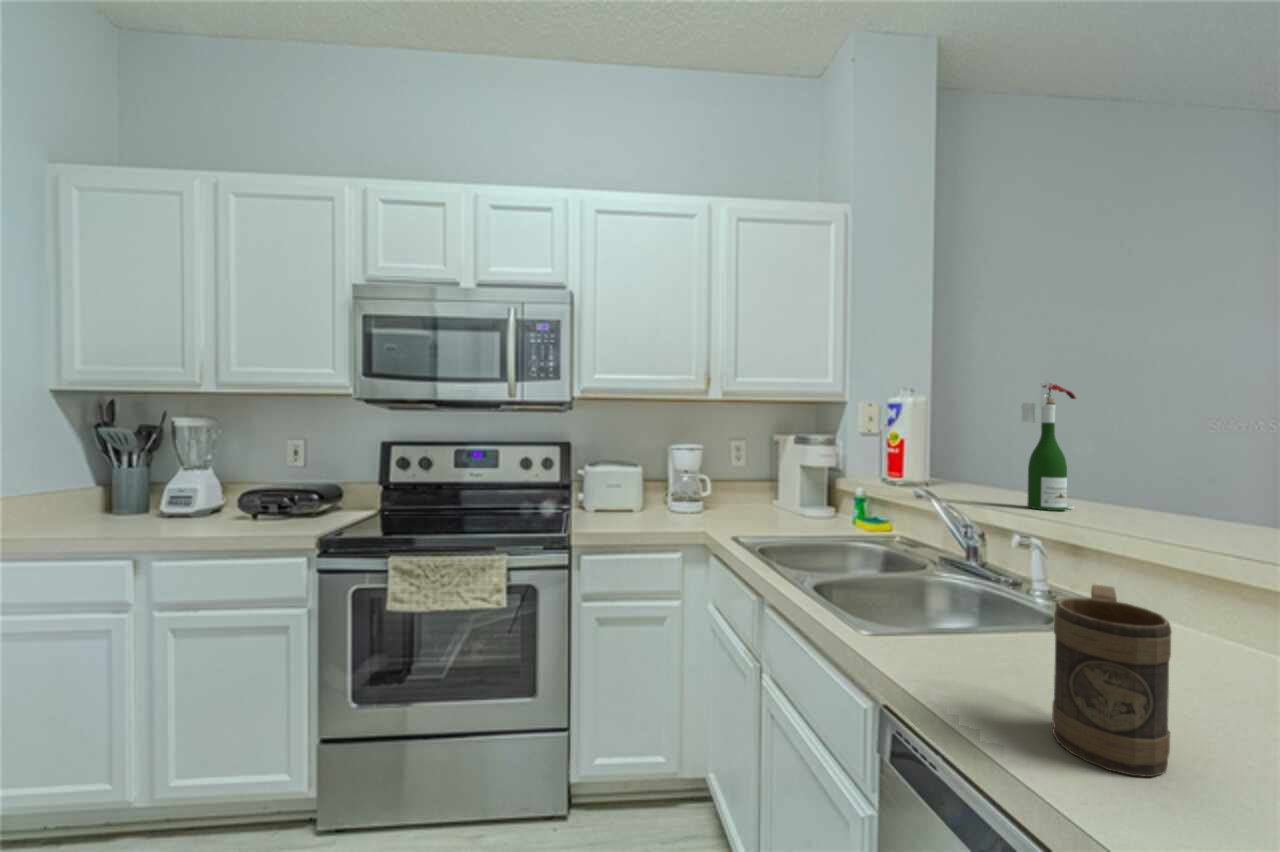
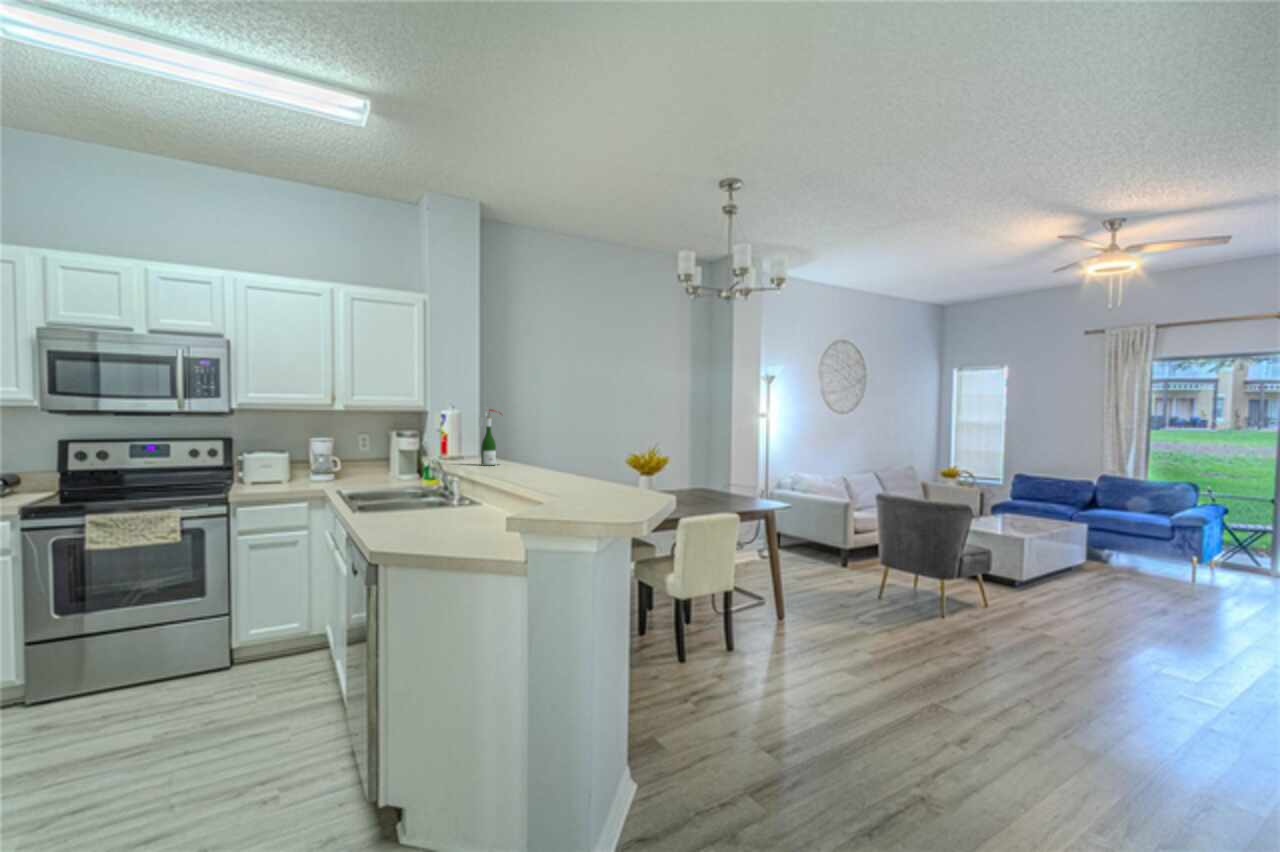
mug: present [1052,585,1171,777] -> none [377,480,407,524]

